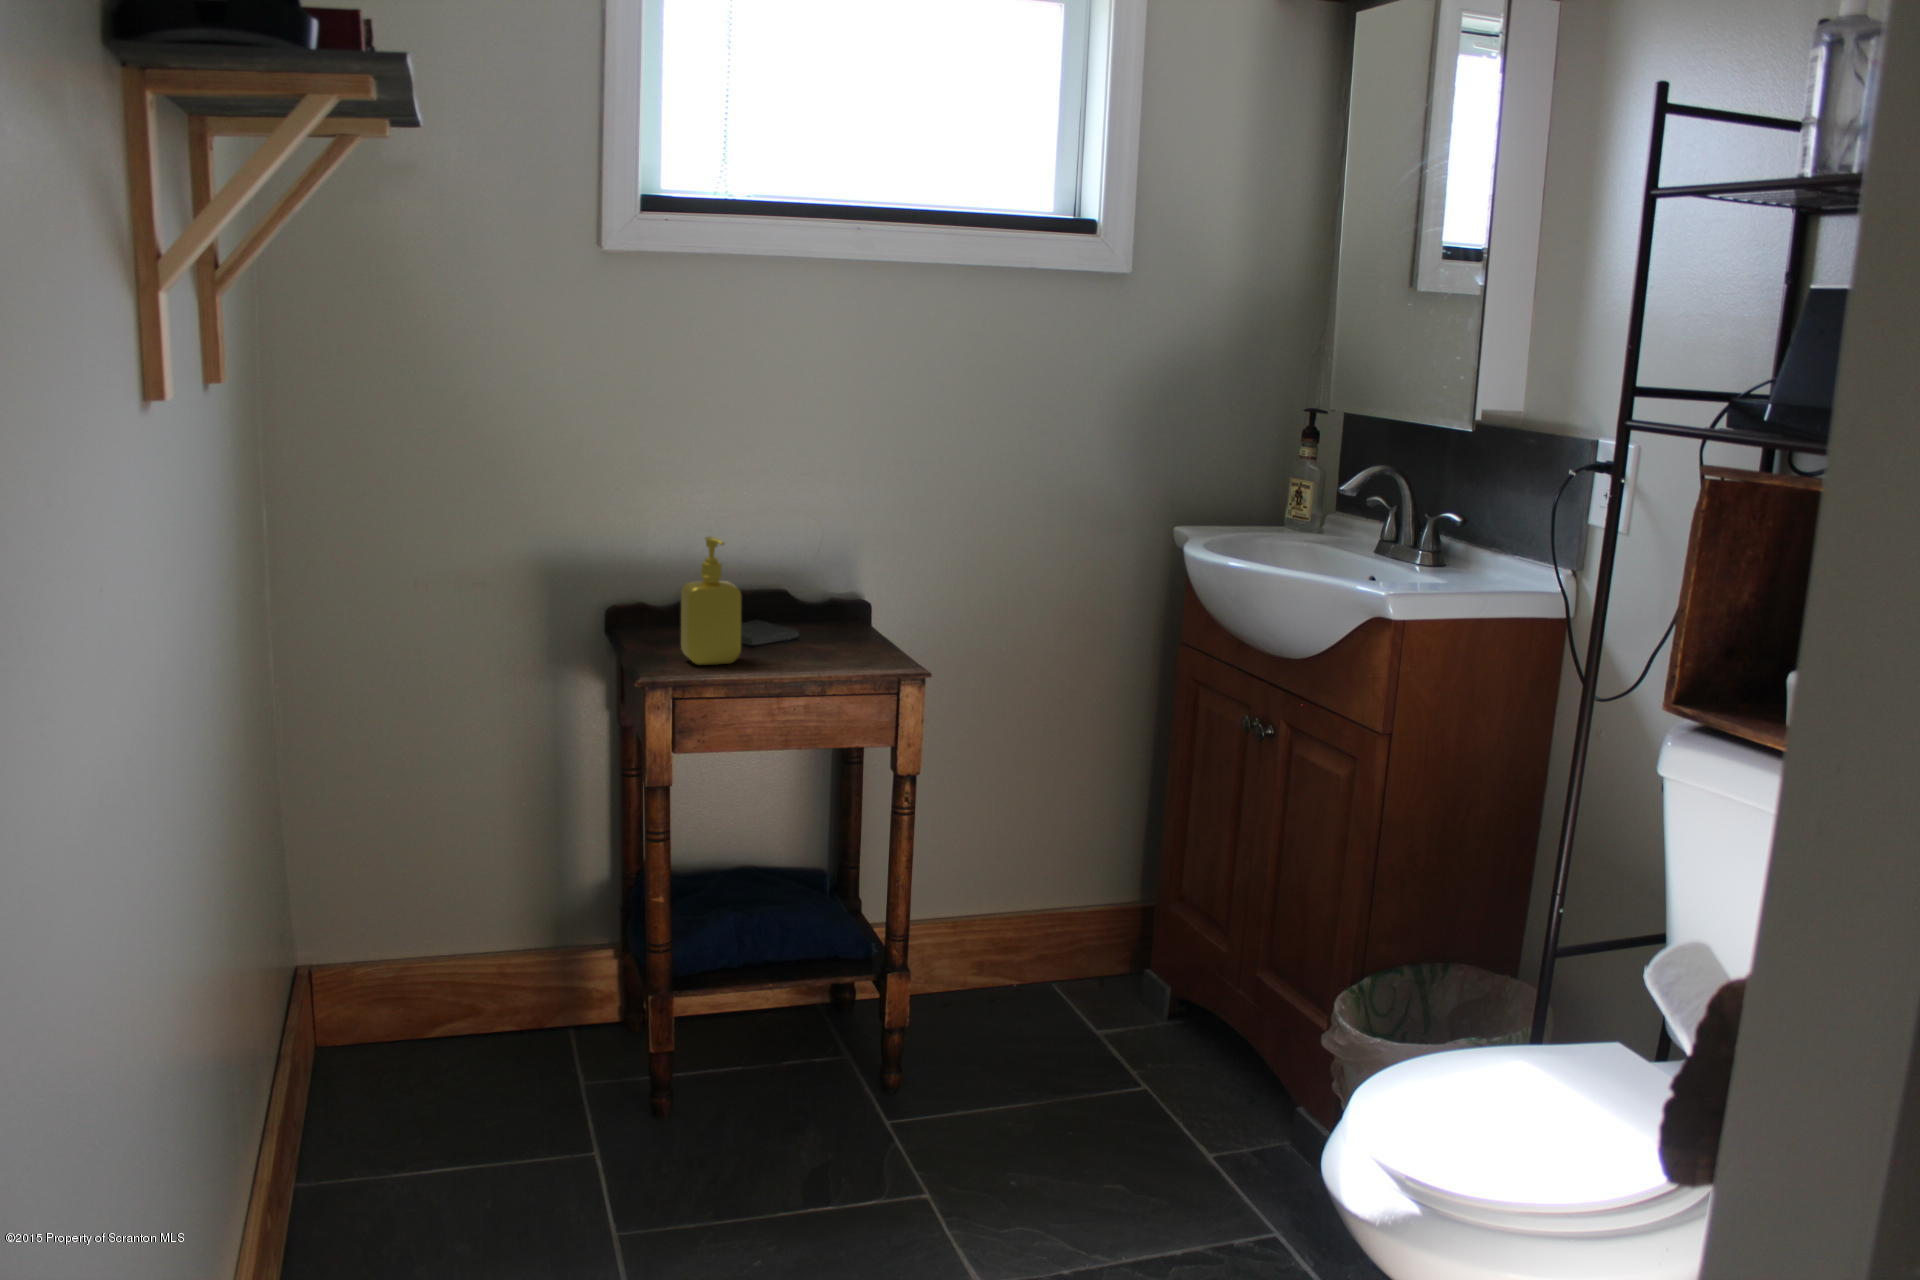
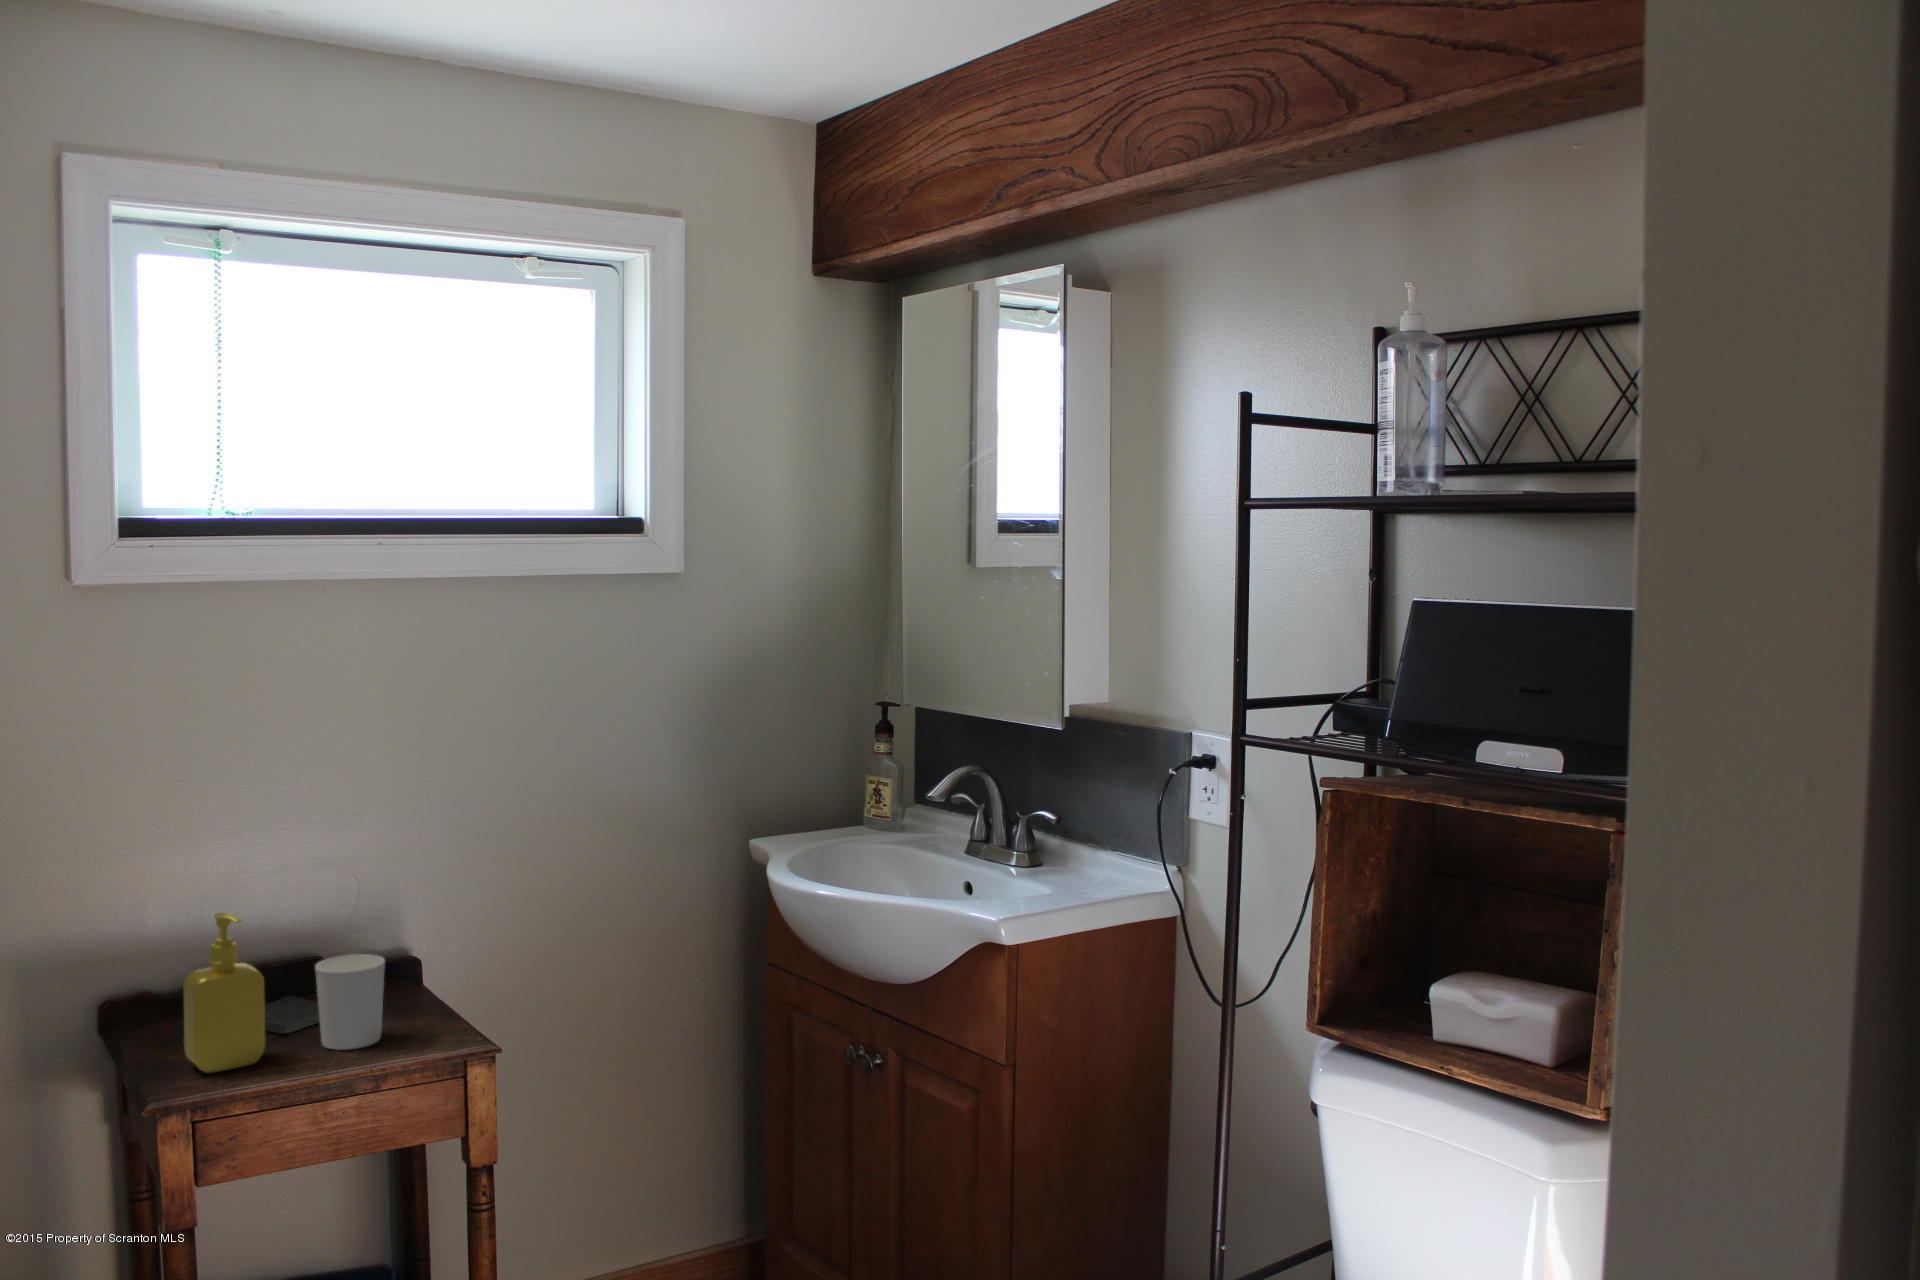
candle holder: none [781,586,836,662] -> present [315,954,385,1050]

